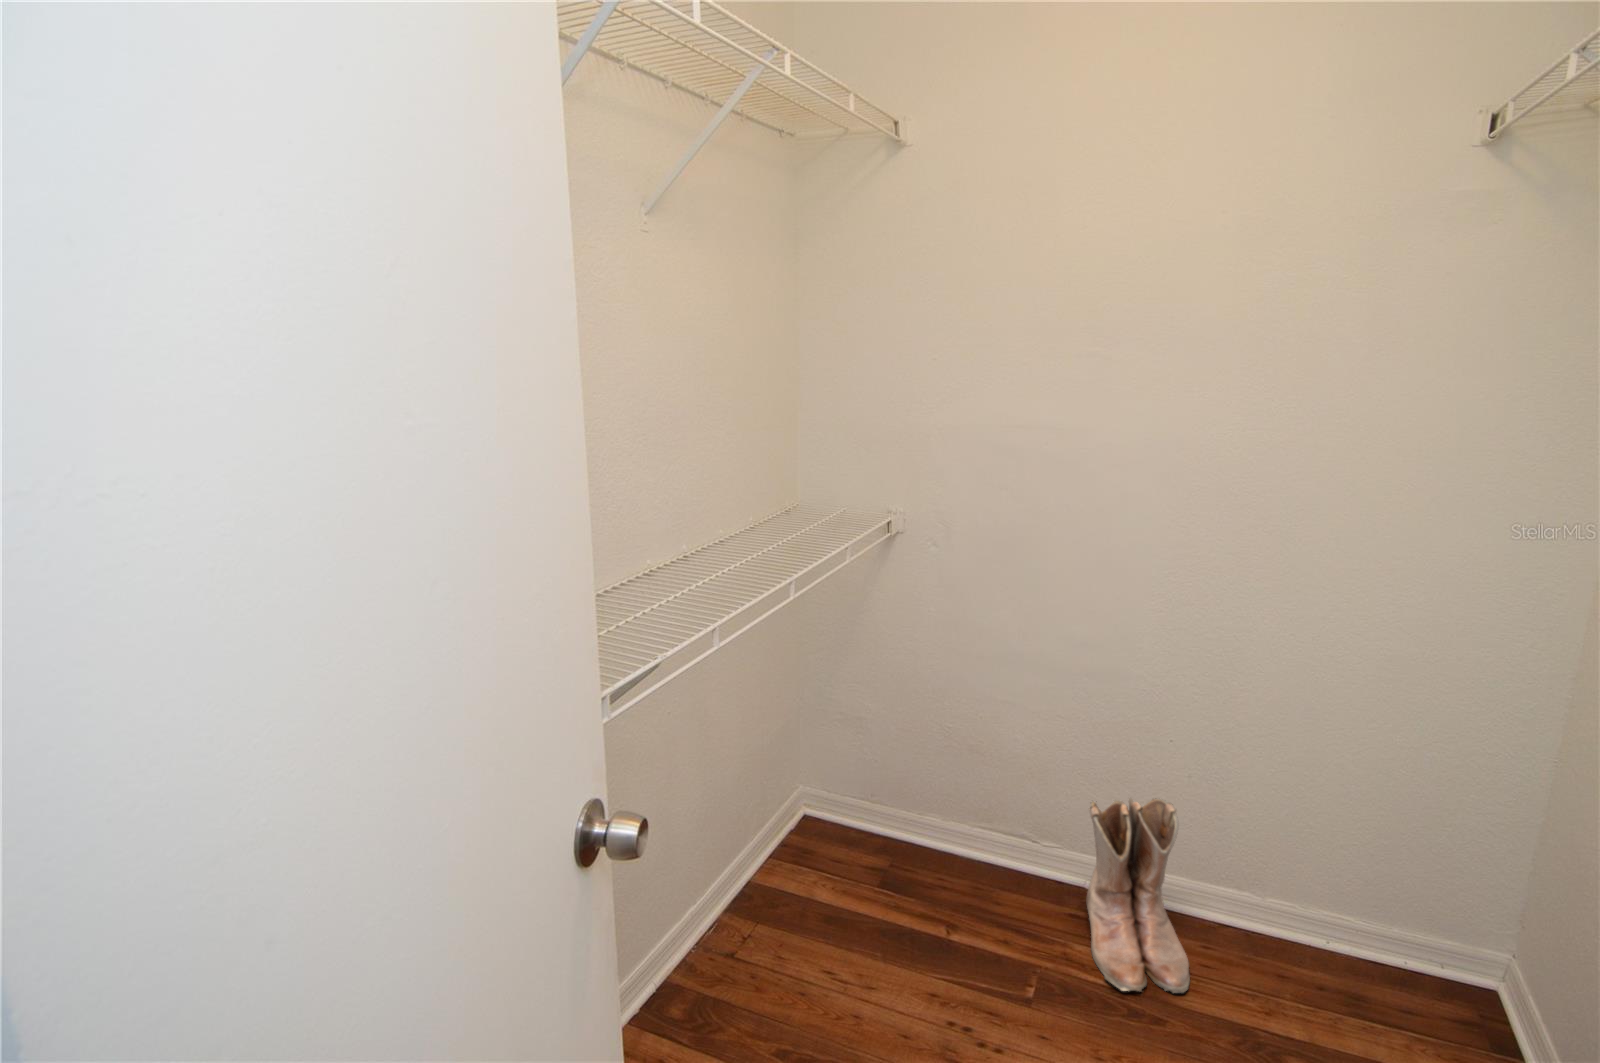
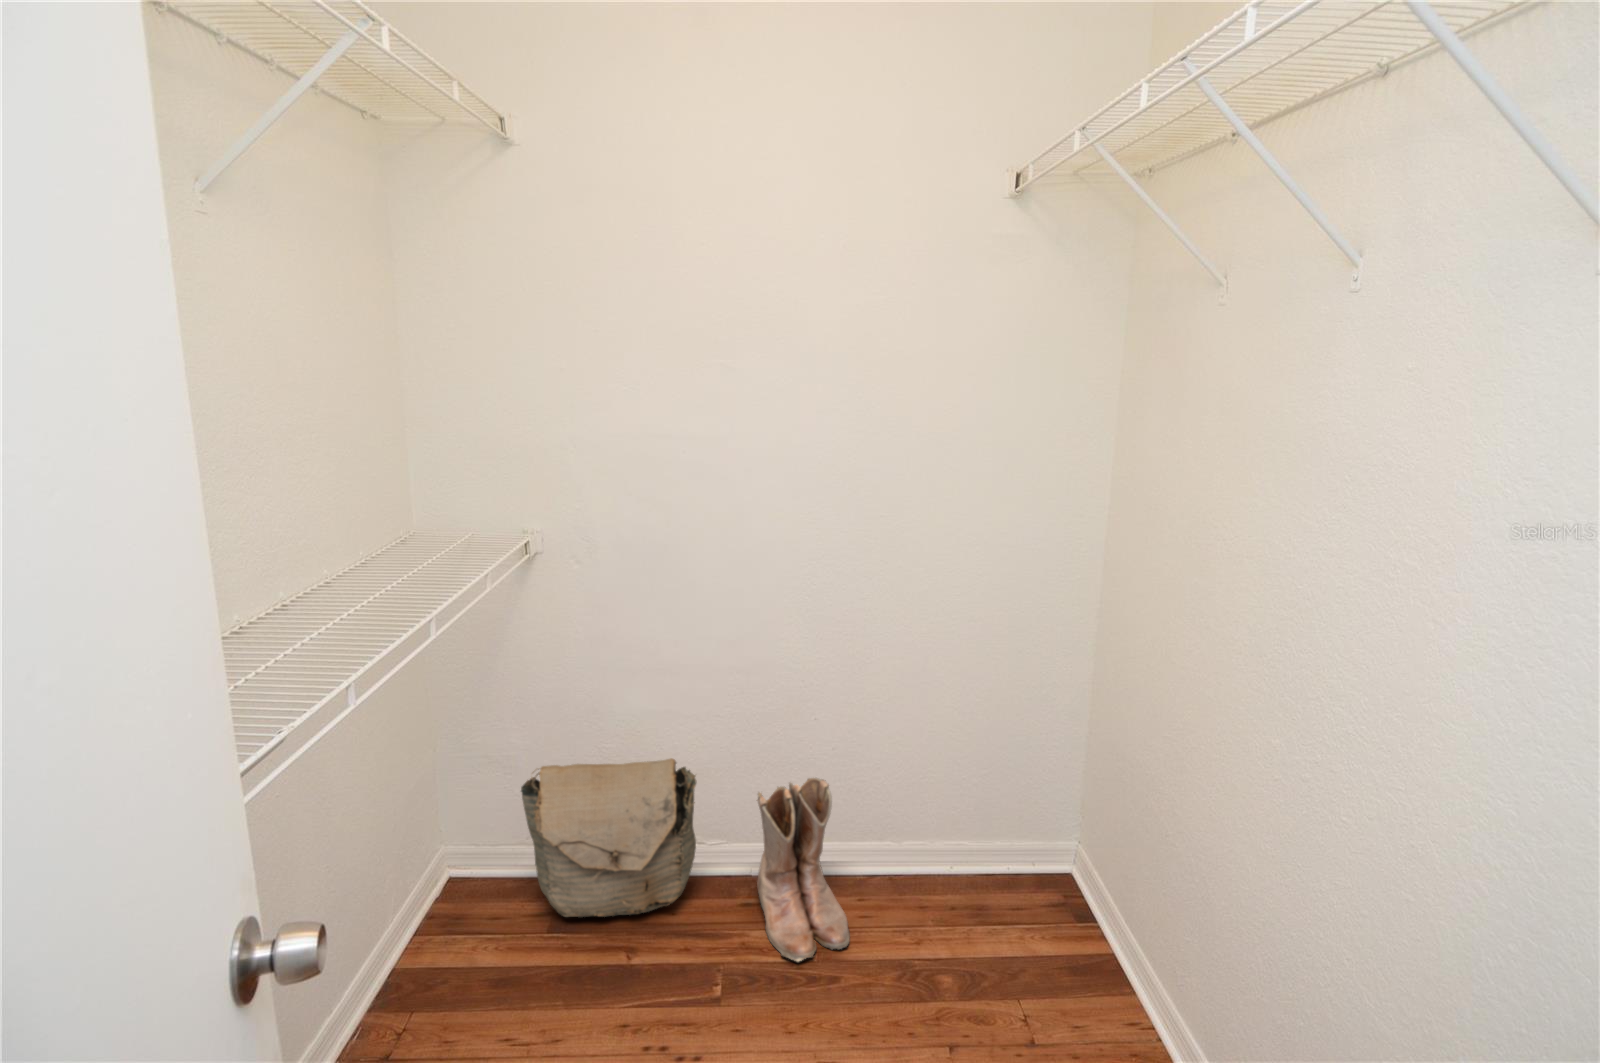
bag: none [858,732,1026,894] -> present [521,758,696,917]

